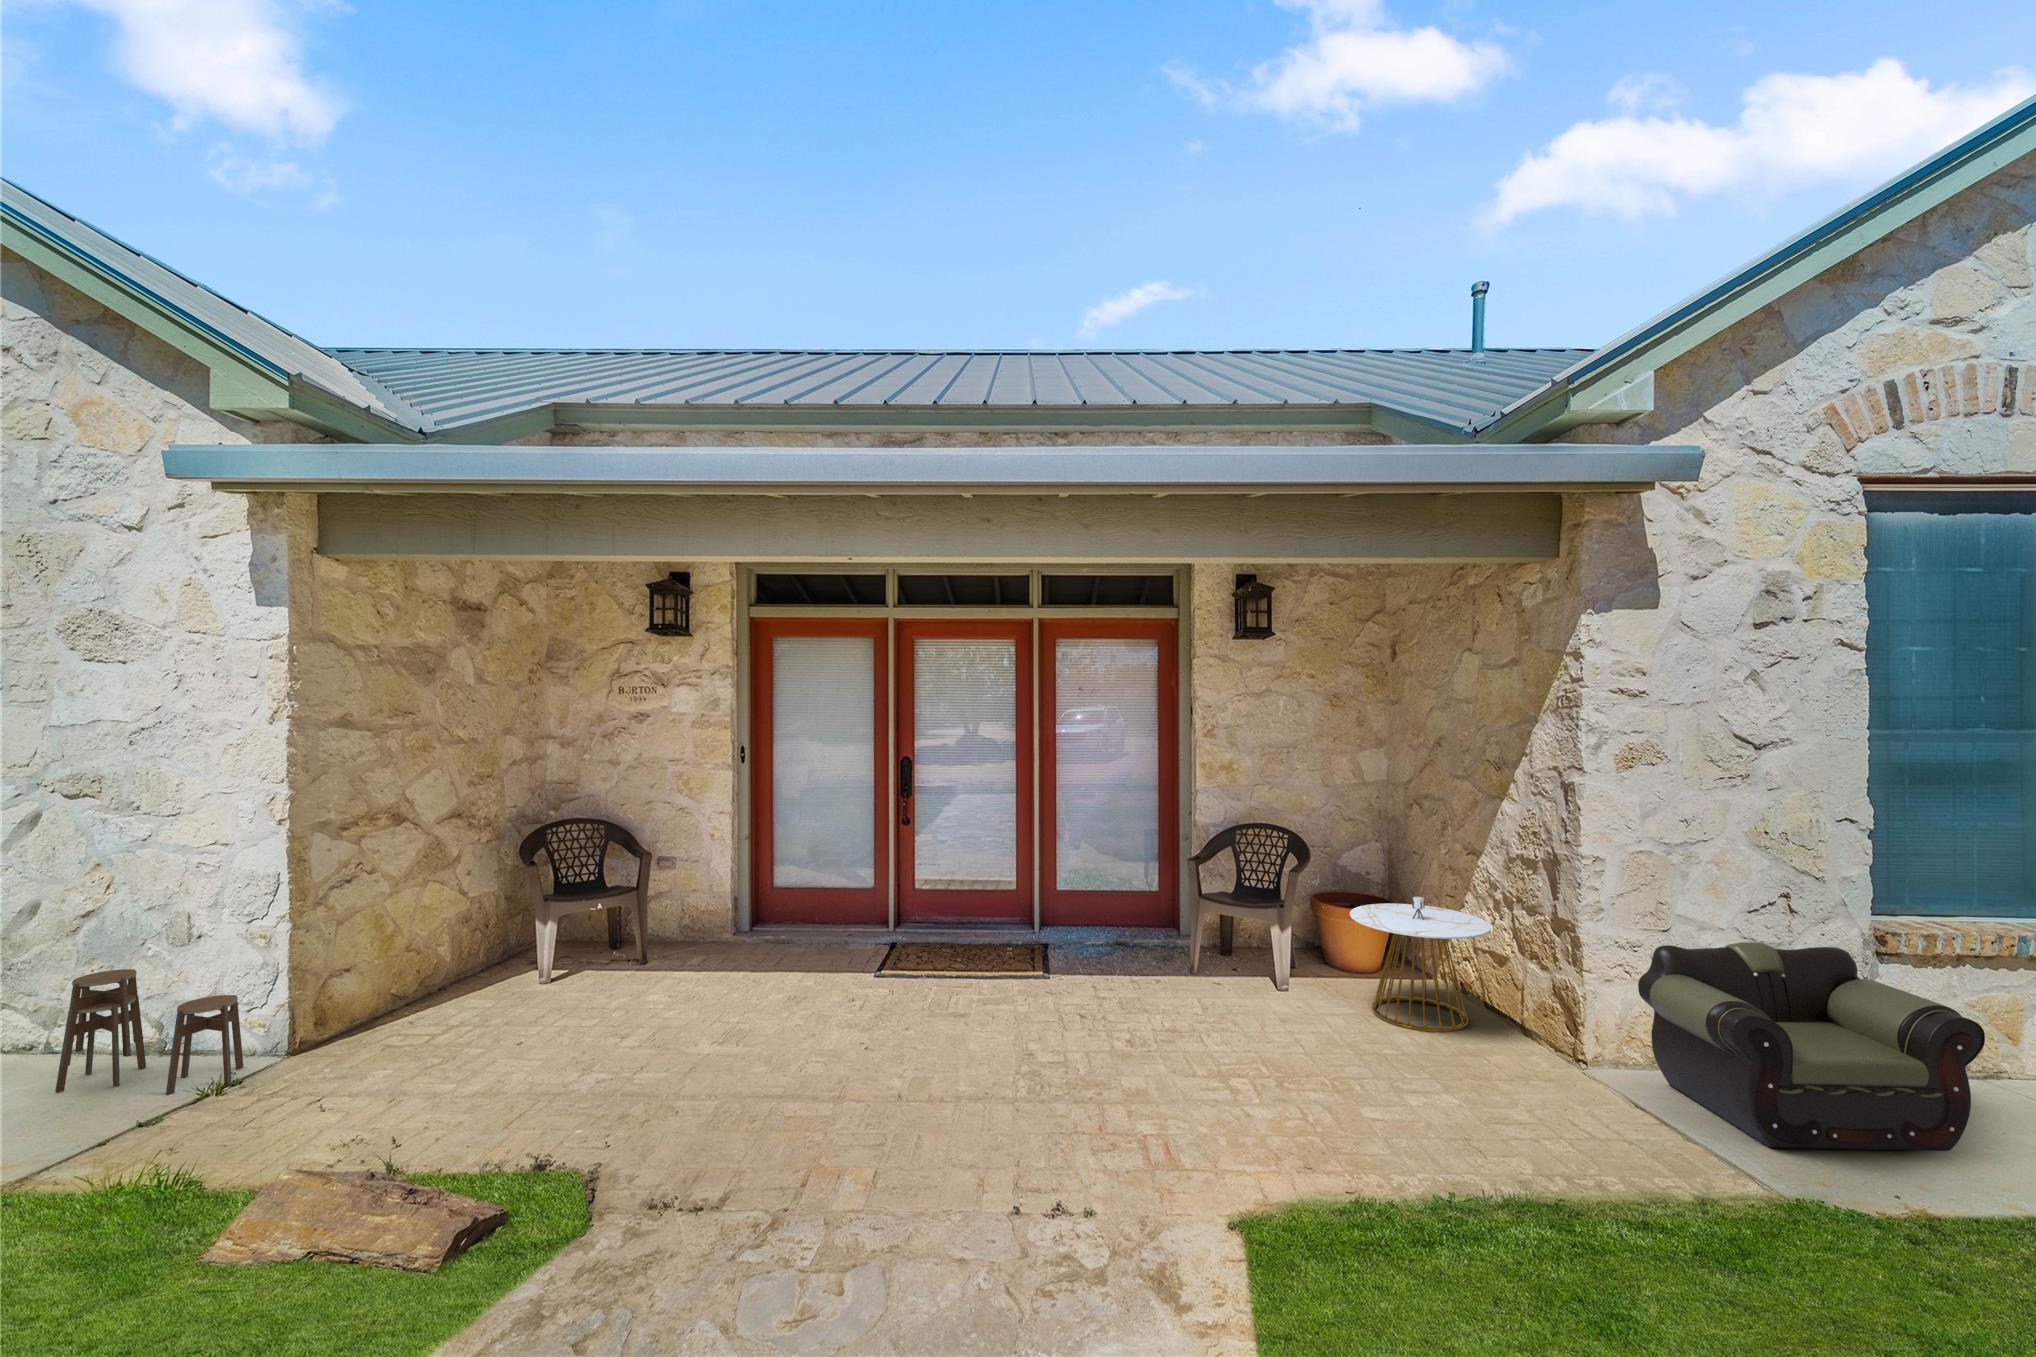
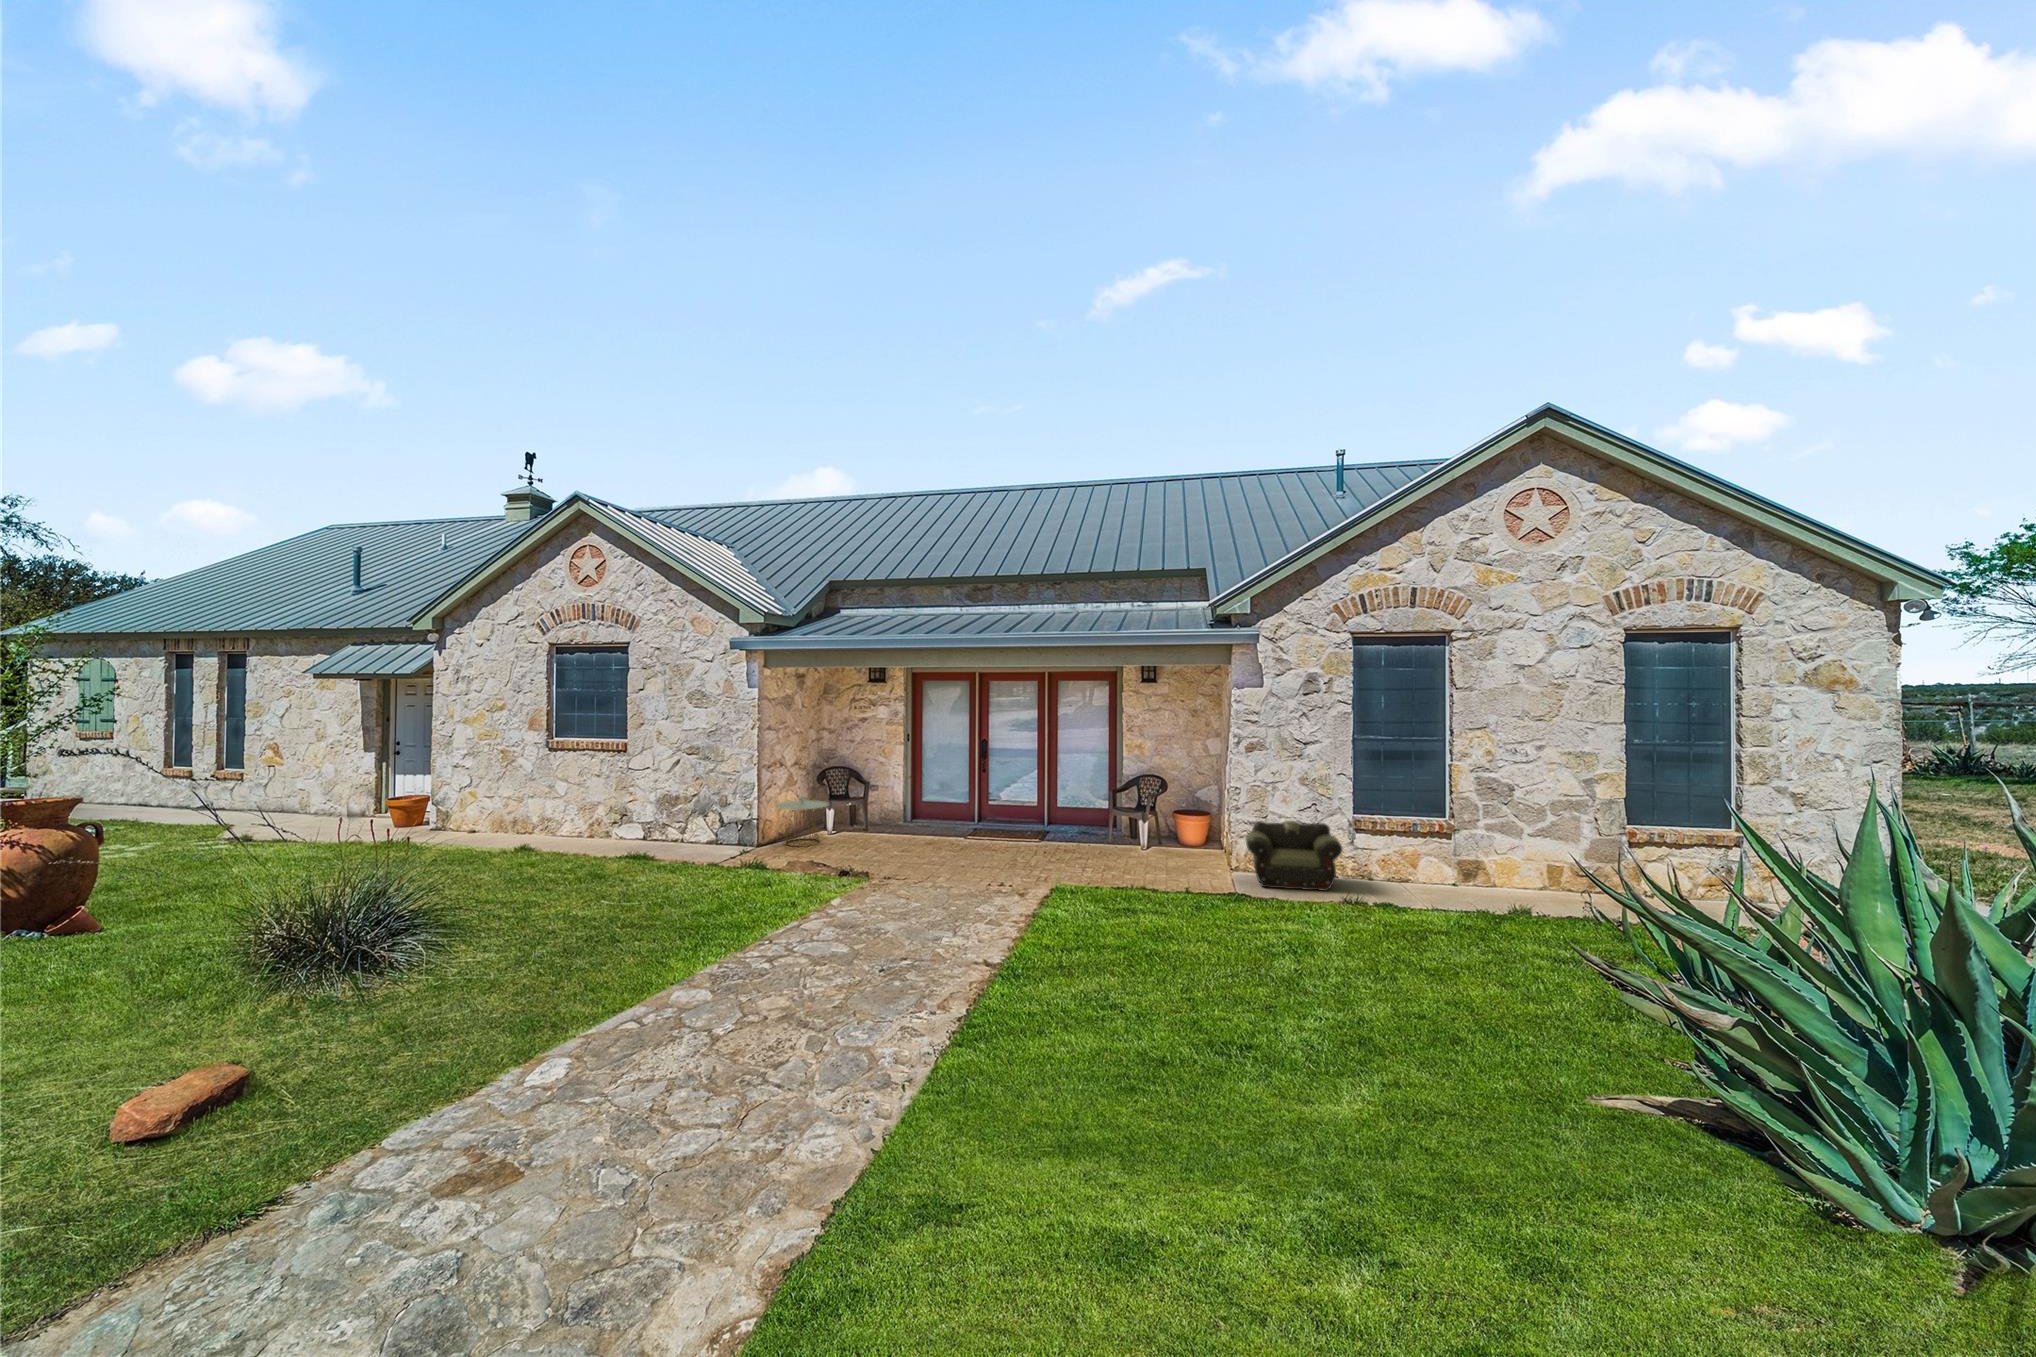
side table: present [1350,897,1491,1032] -> present [776,796,828,847]
stool: present [55,969,243,1095] -> none [687,814,740,855]

